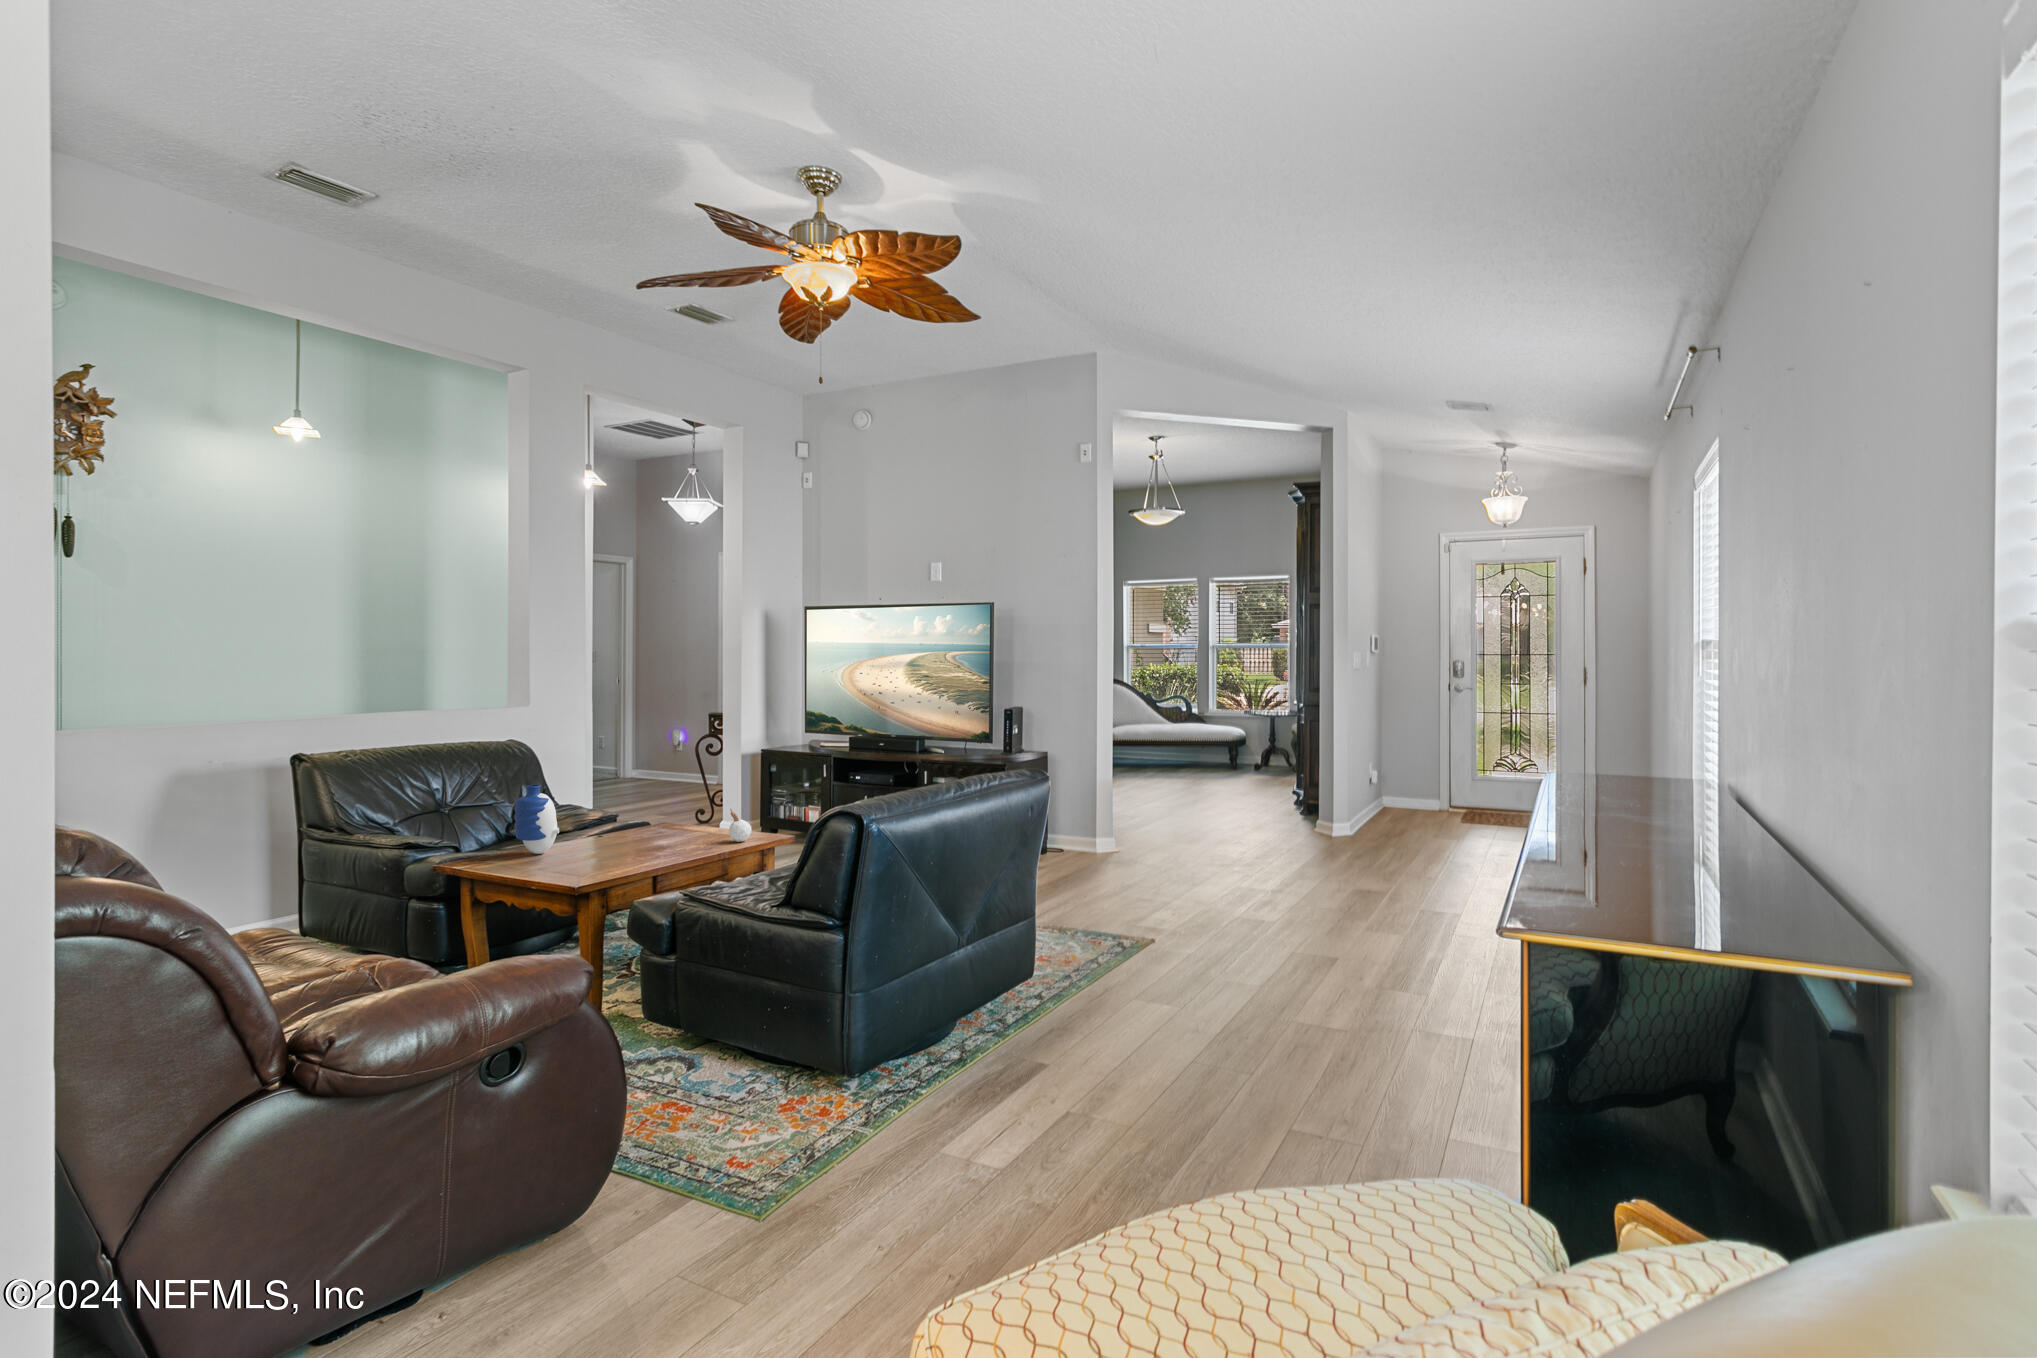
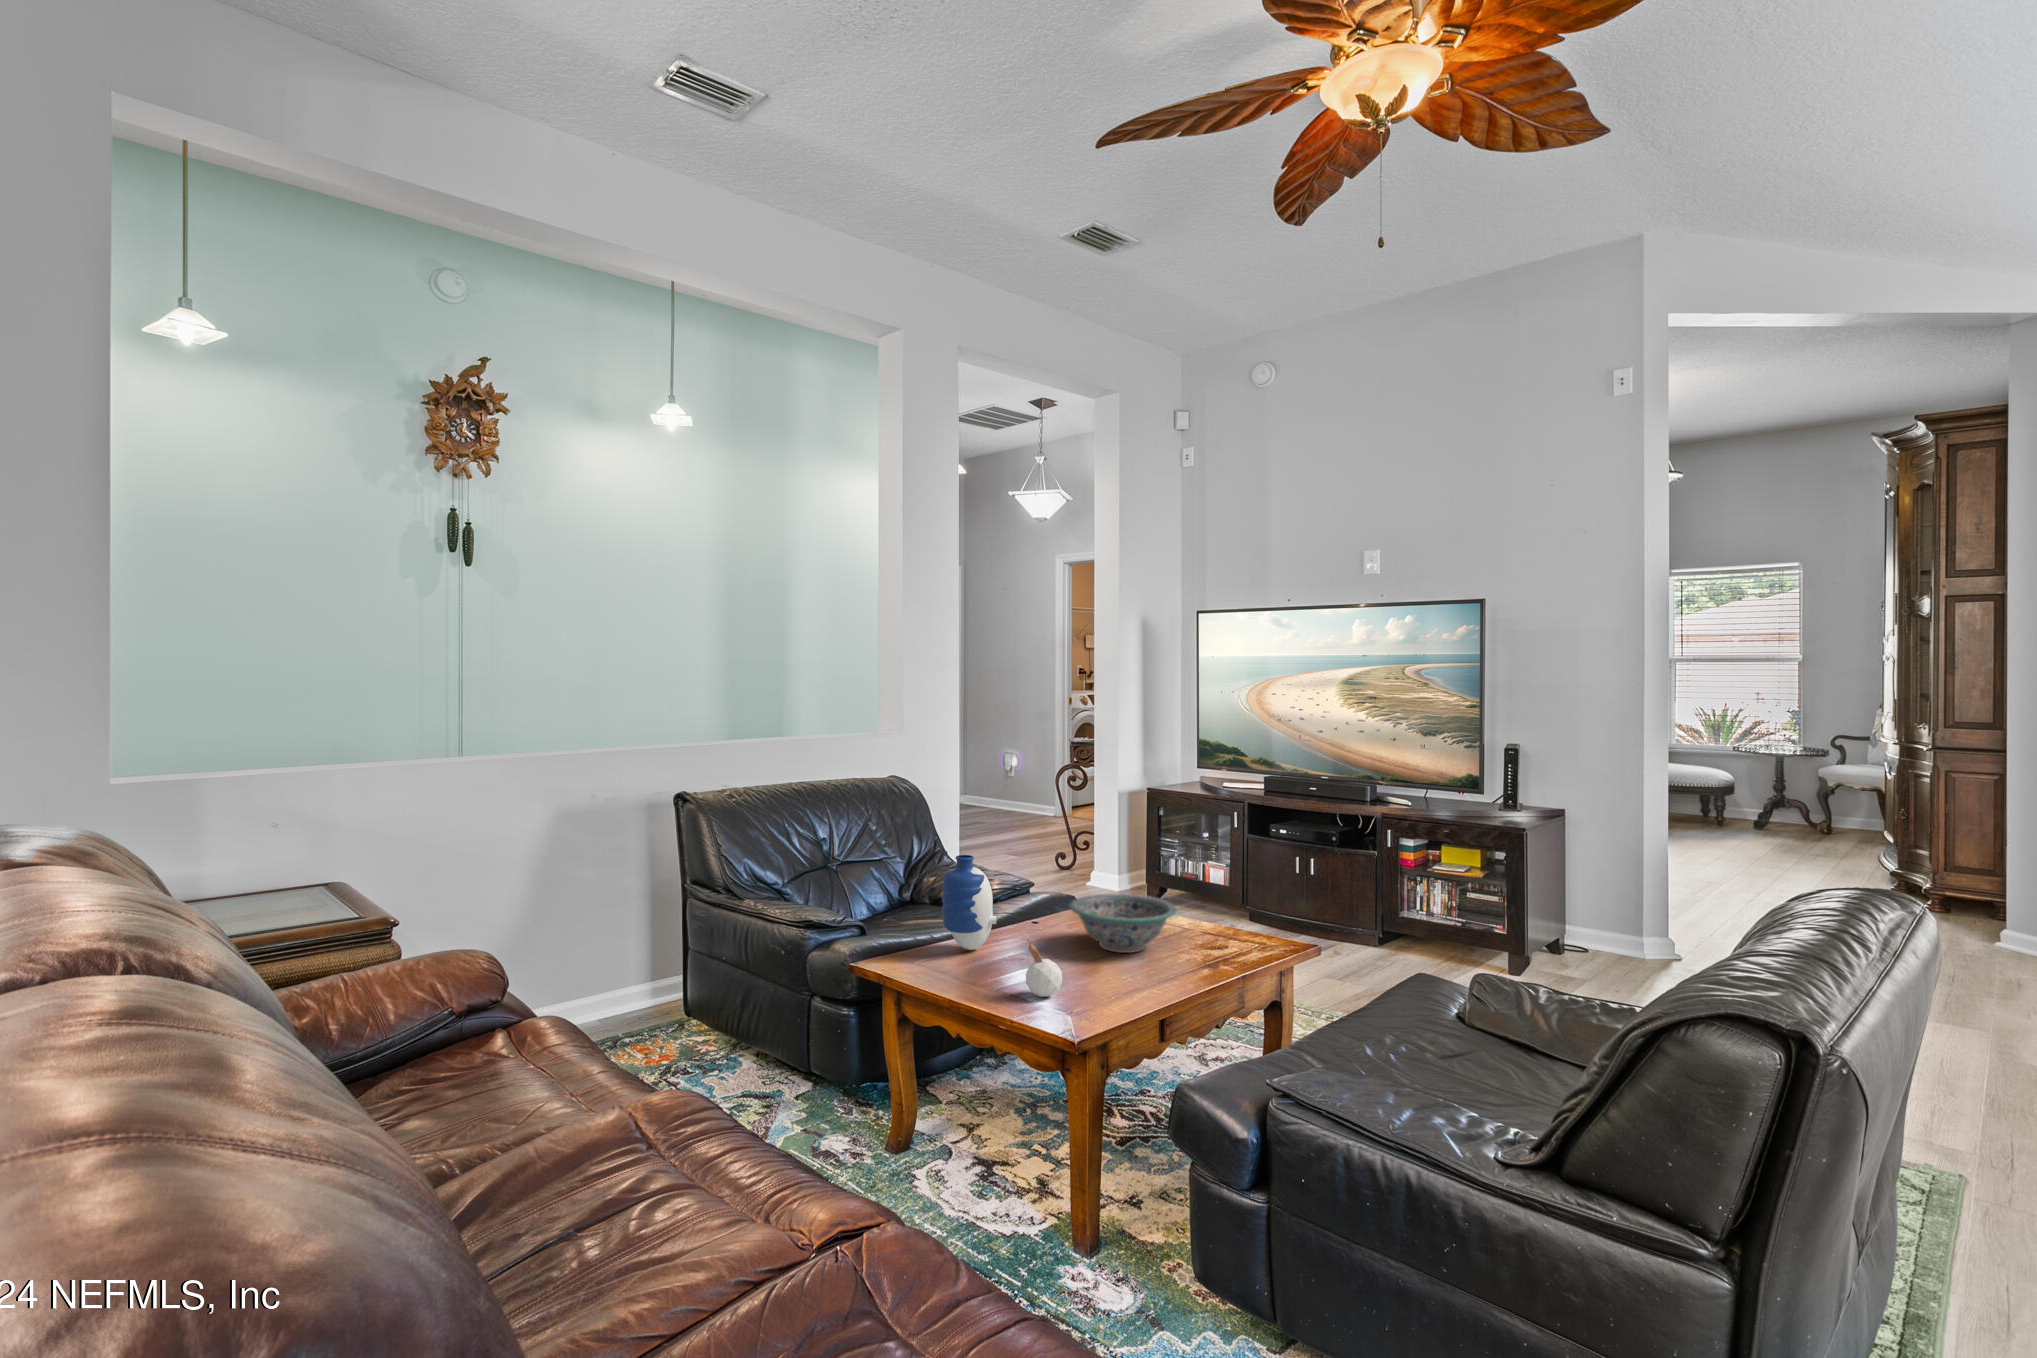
candle: present [729,808,751,842] -> present [1026,932,1062,997]
decorative bowl: none [618,810,698,848] -> present [1070,894,1177,953]

